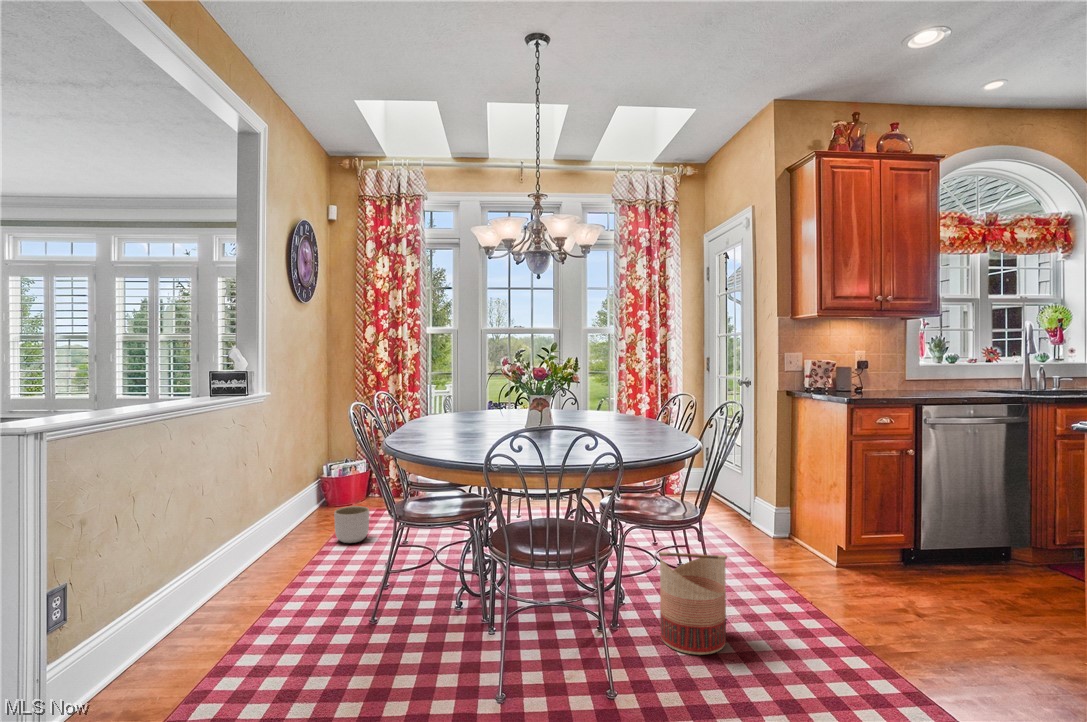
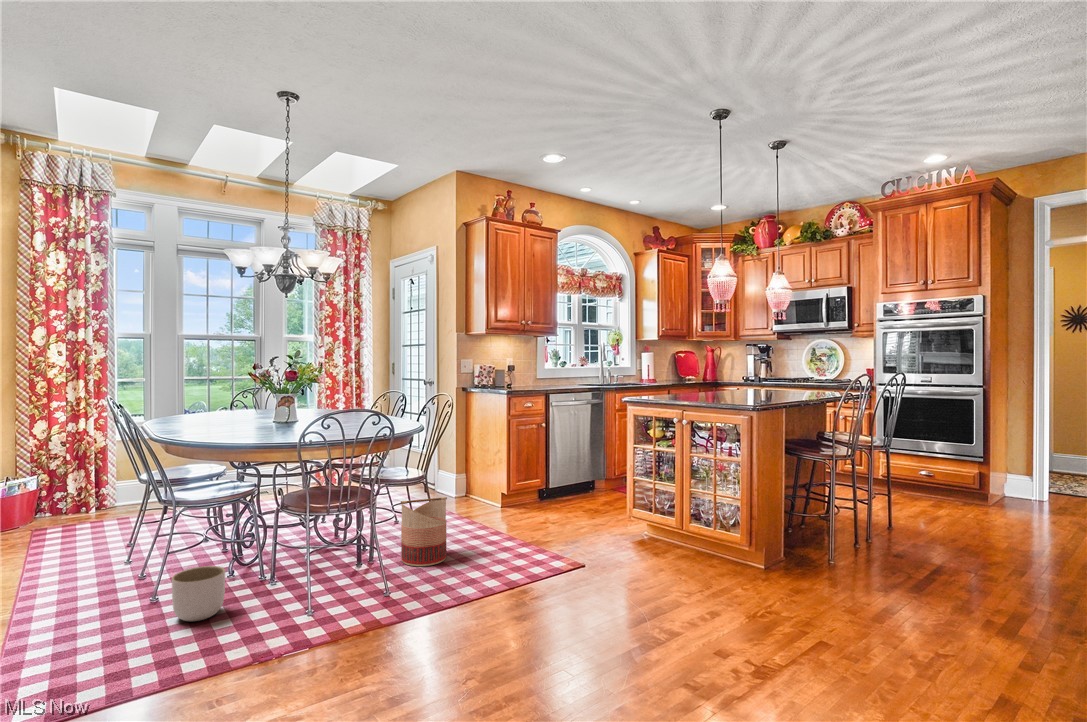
planter: present [334,506,369,543] -> present [172,566,225,621]

